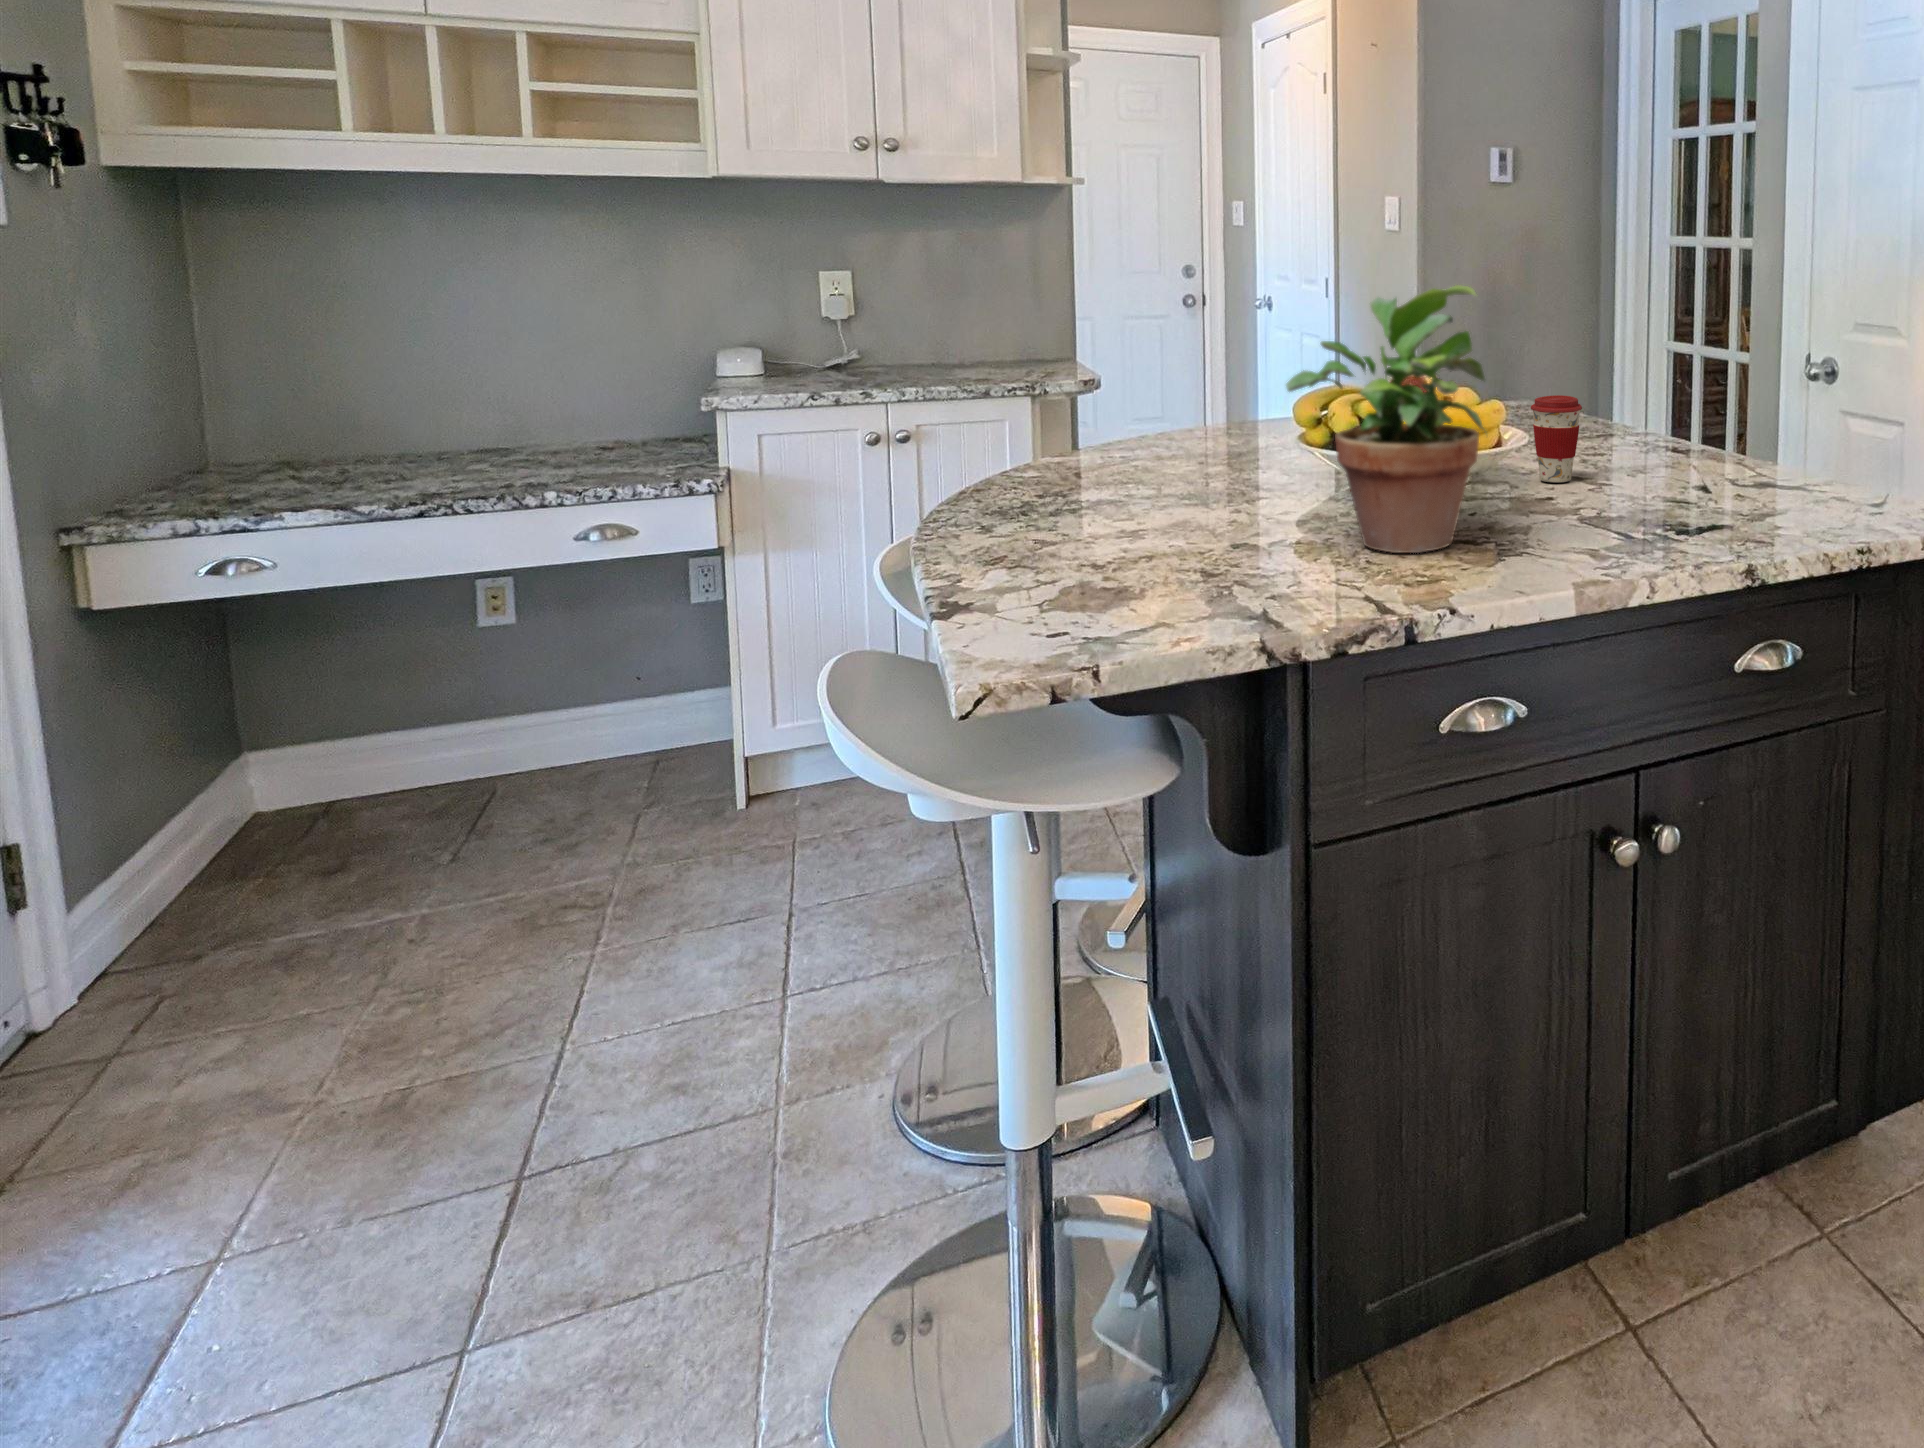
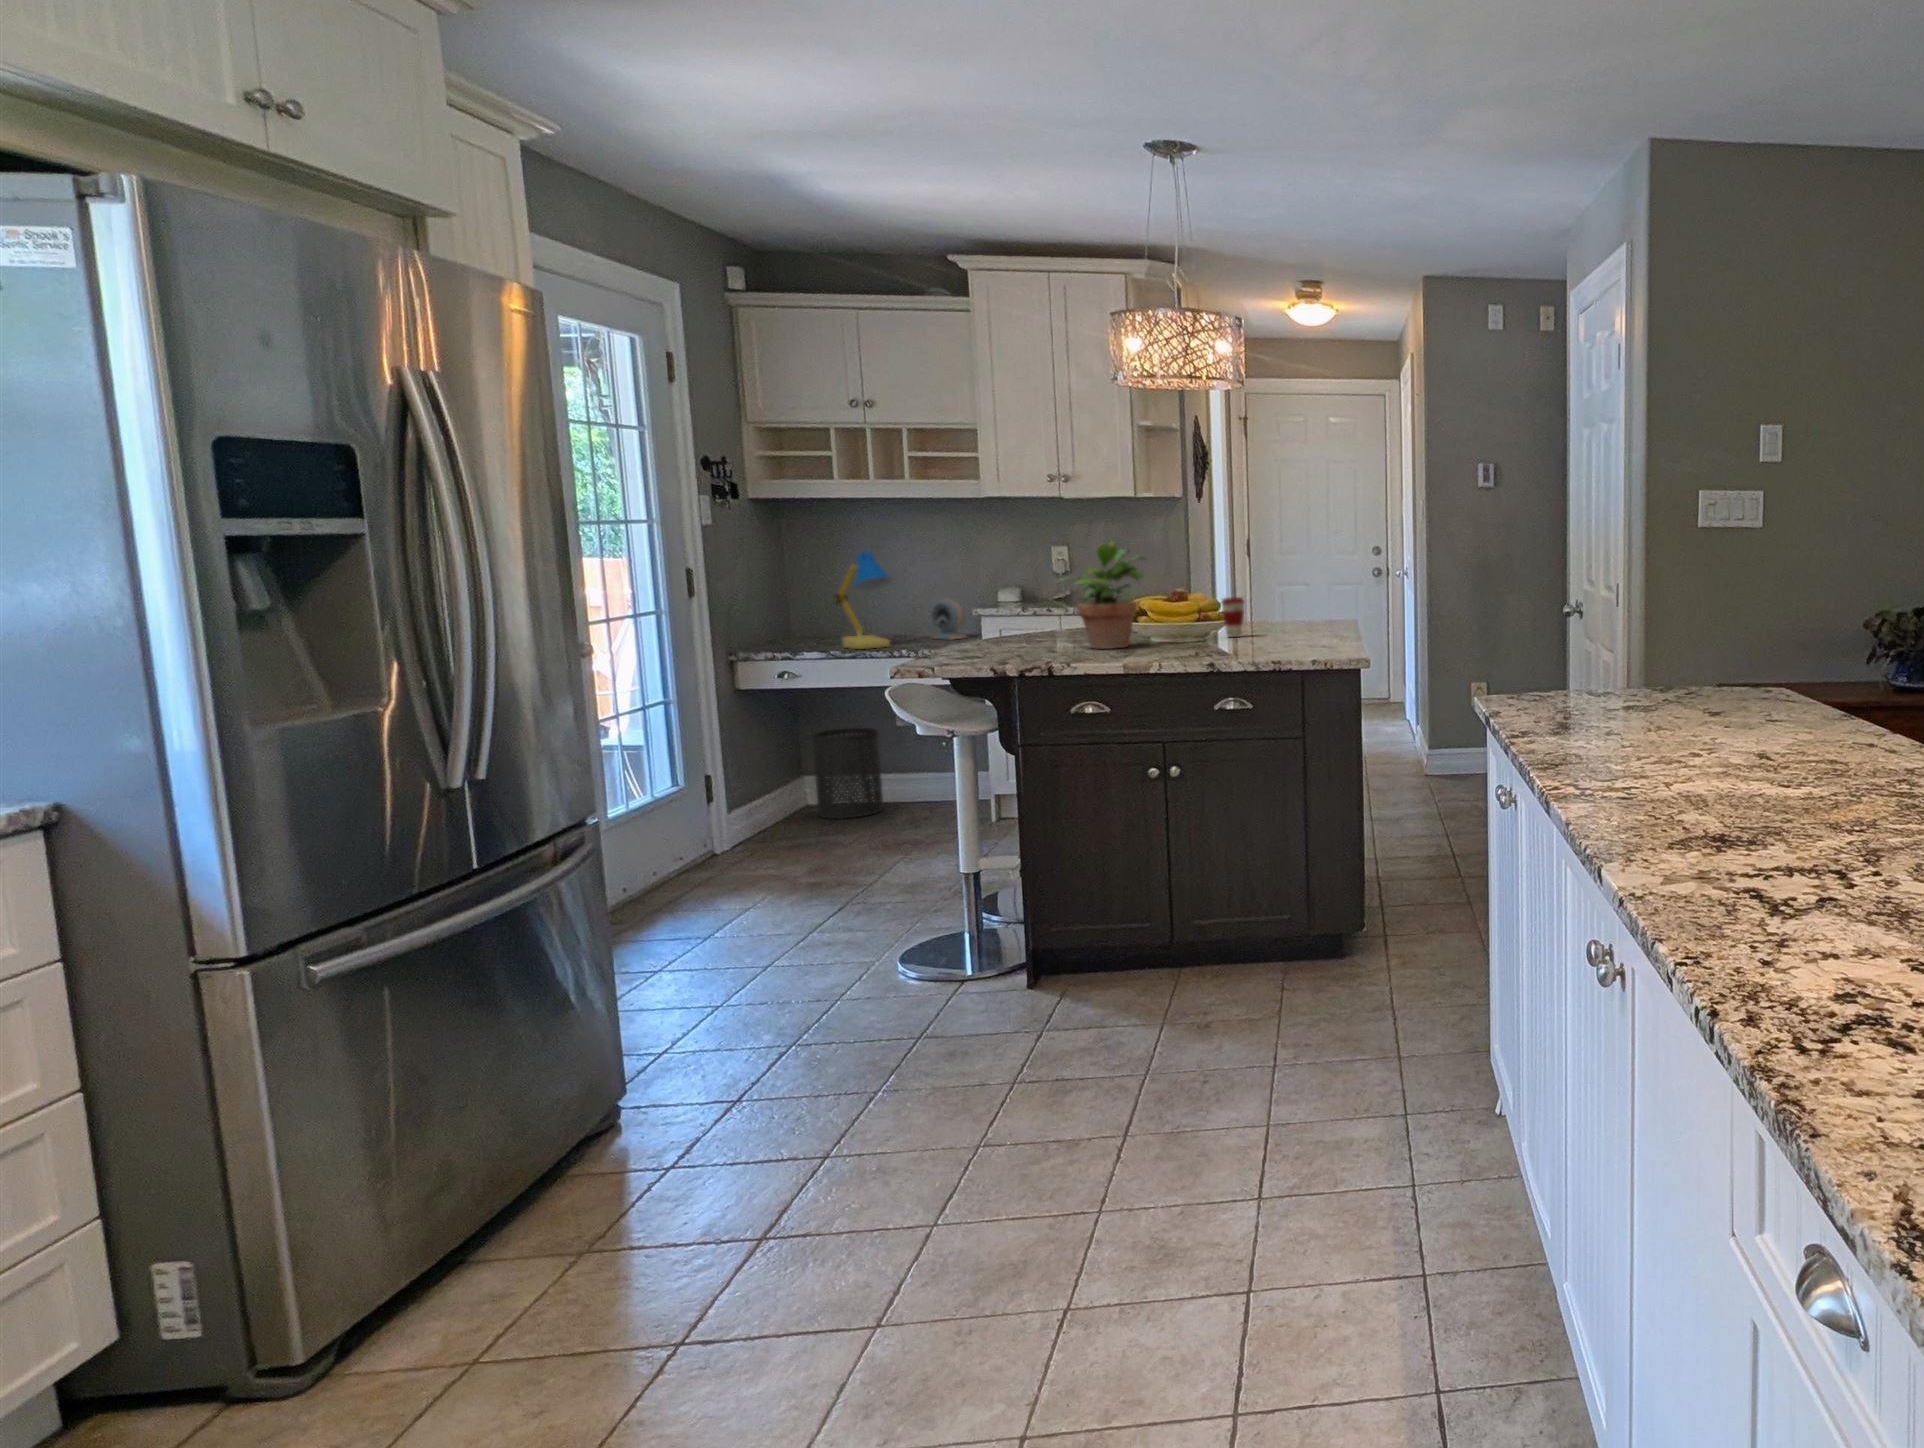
desk lamp: none [344,278,506,489] -> present [834,551,892,649]
alarm clock: none [571,369,656,451] -> present [932,598,966,640]
trash can: none [281,635,462,845] -> present [812,728,883,819]

